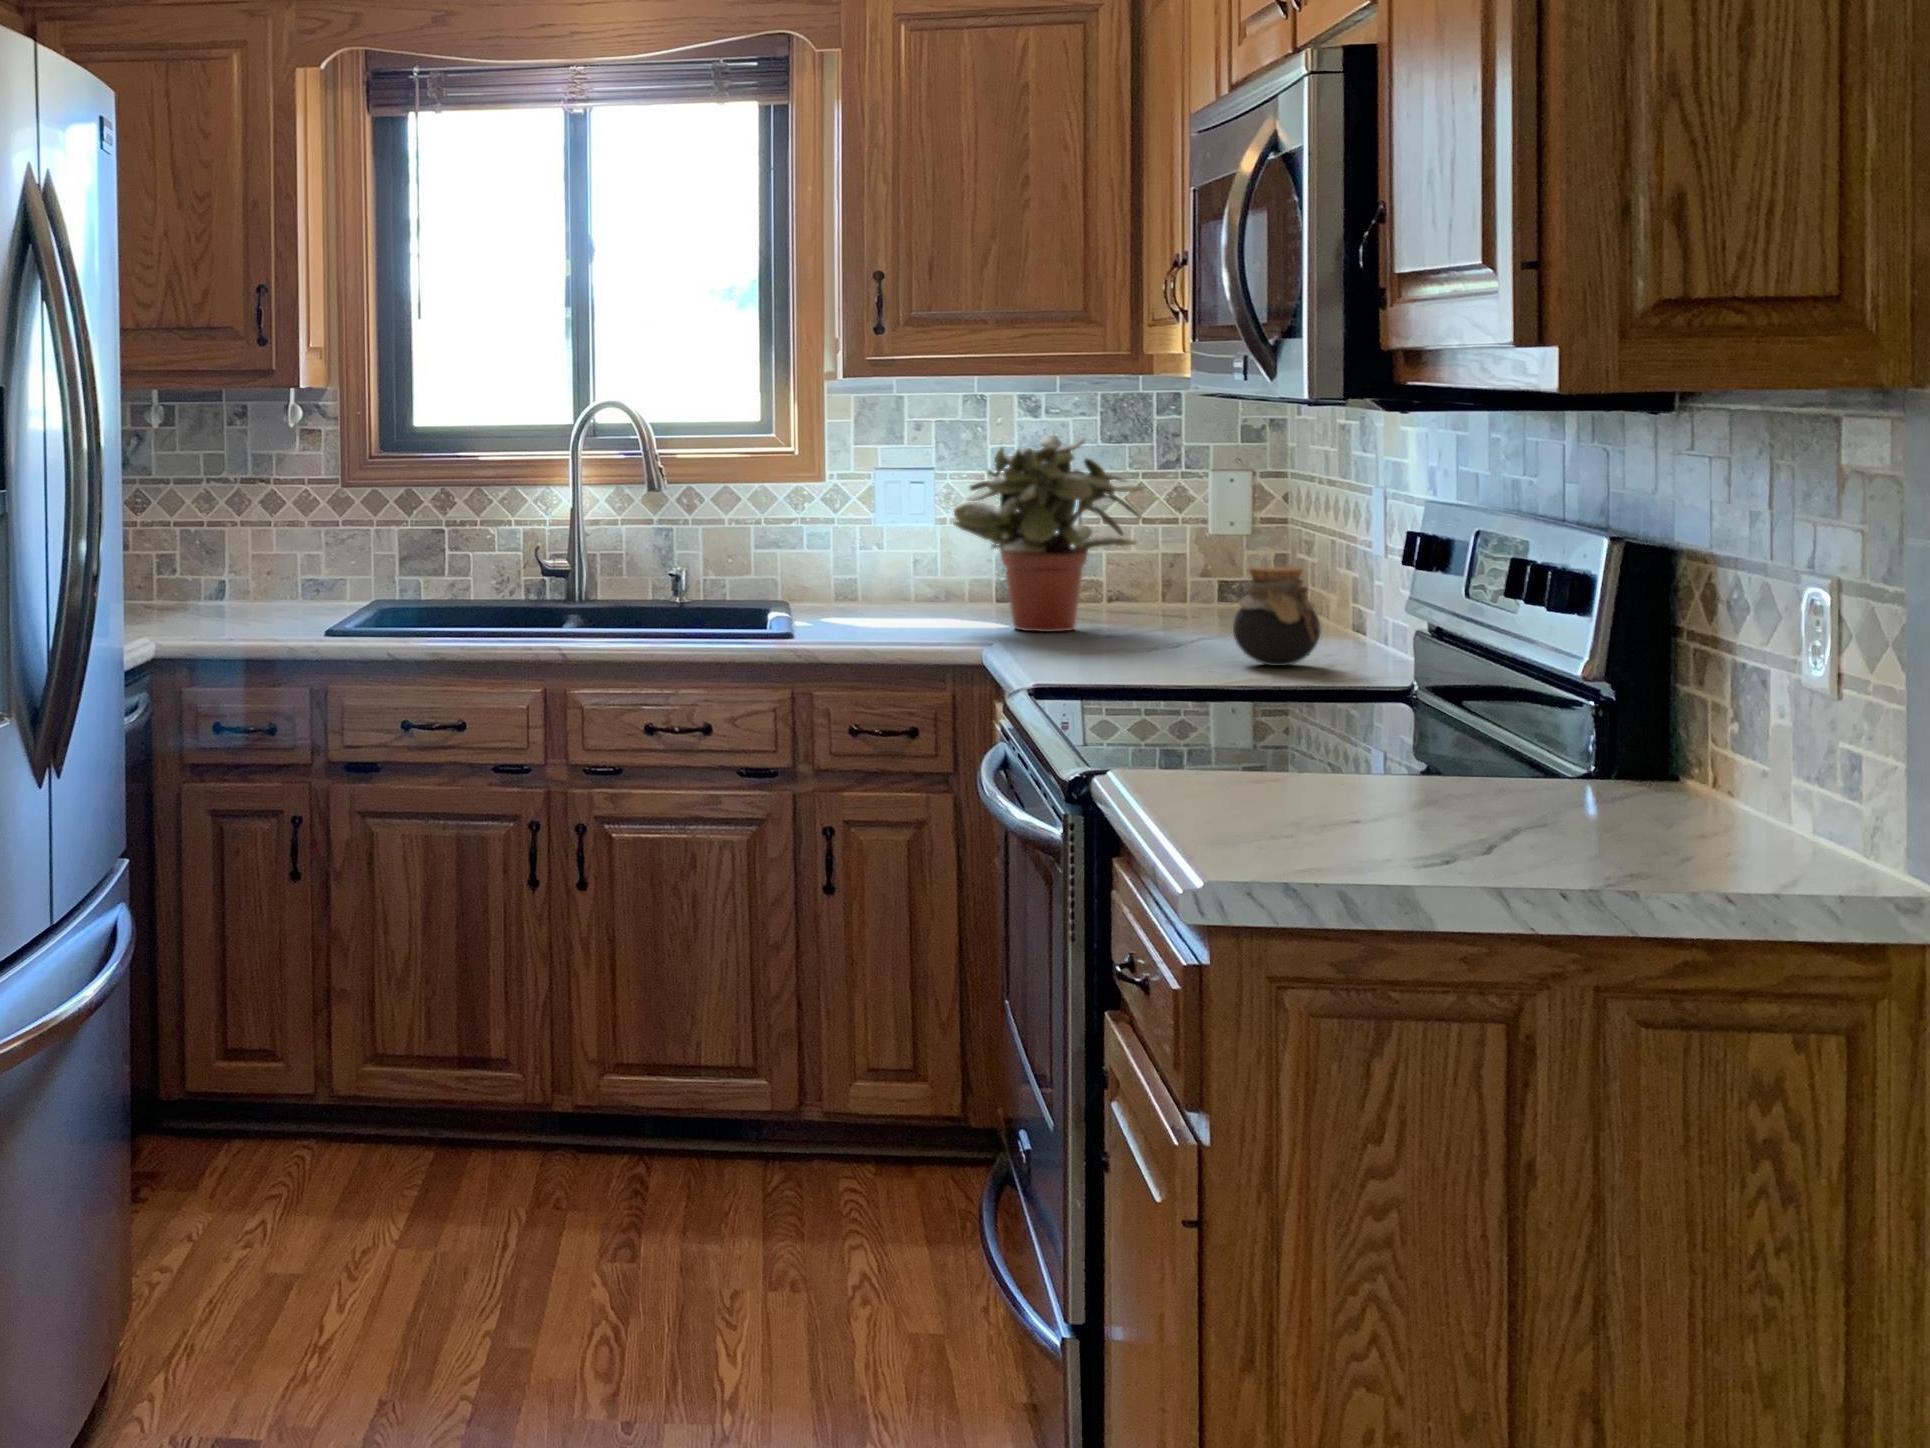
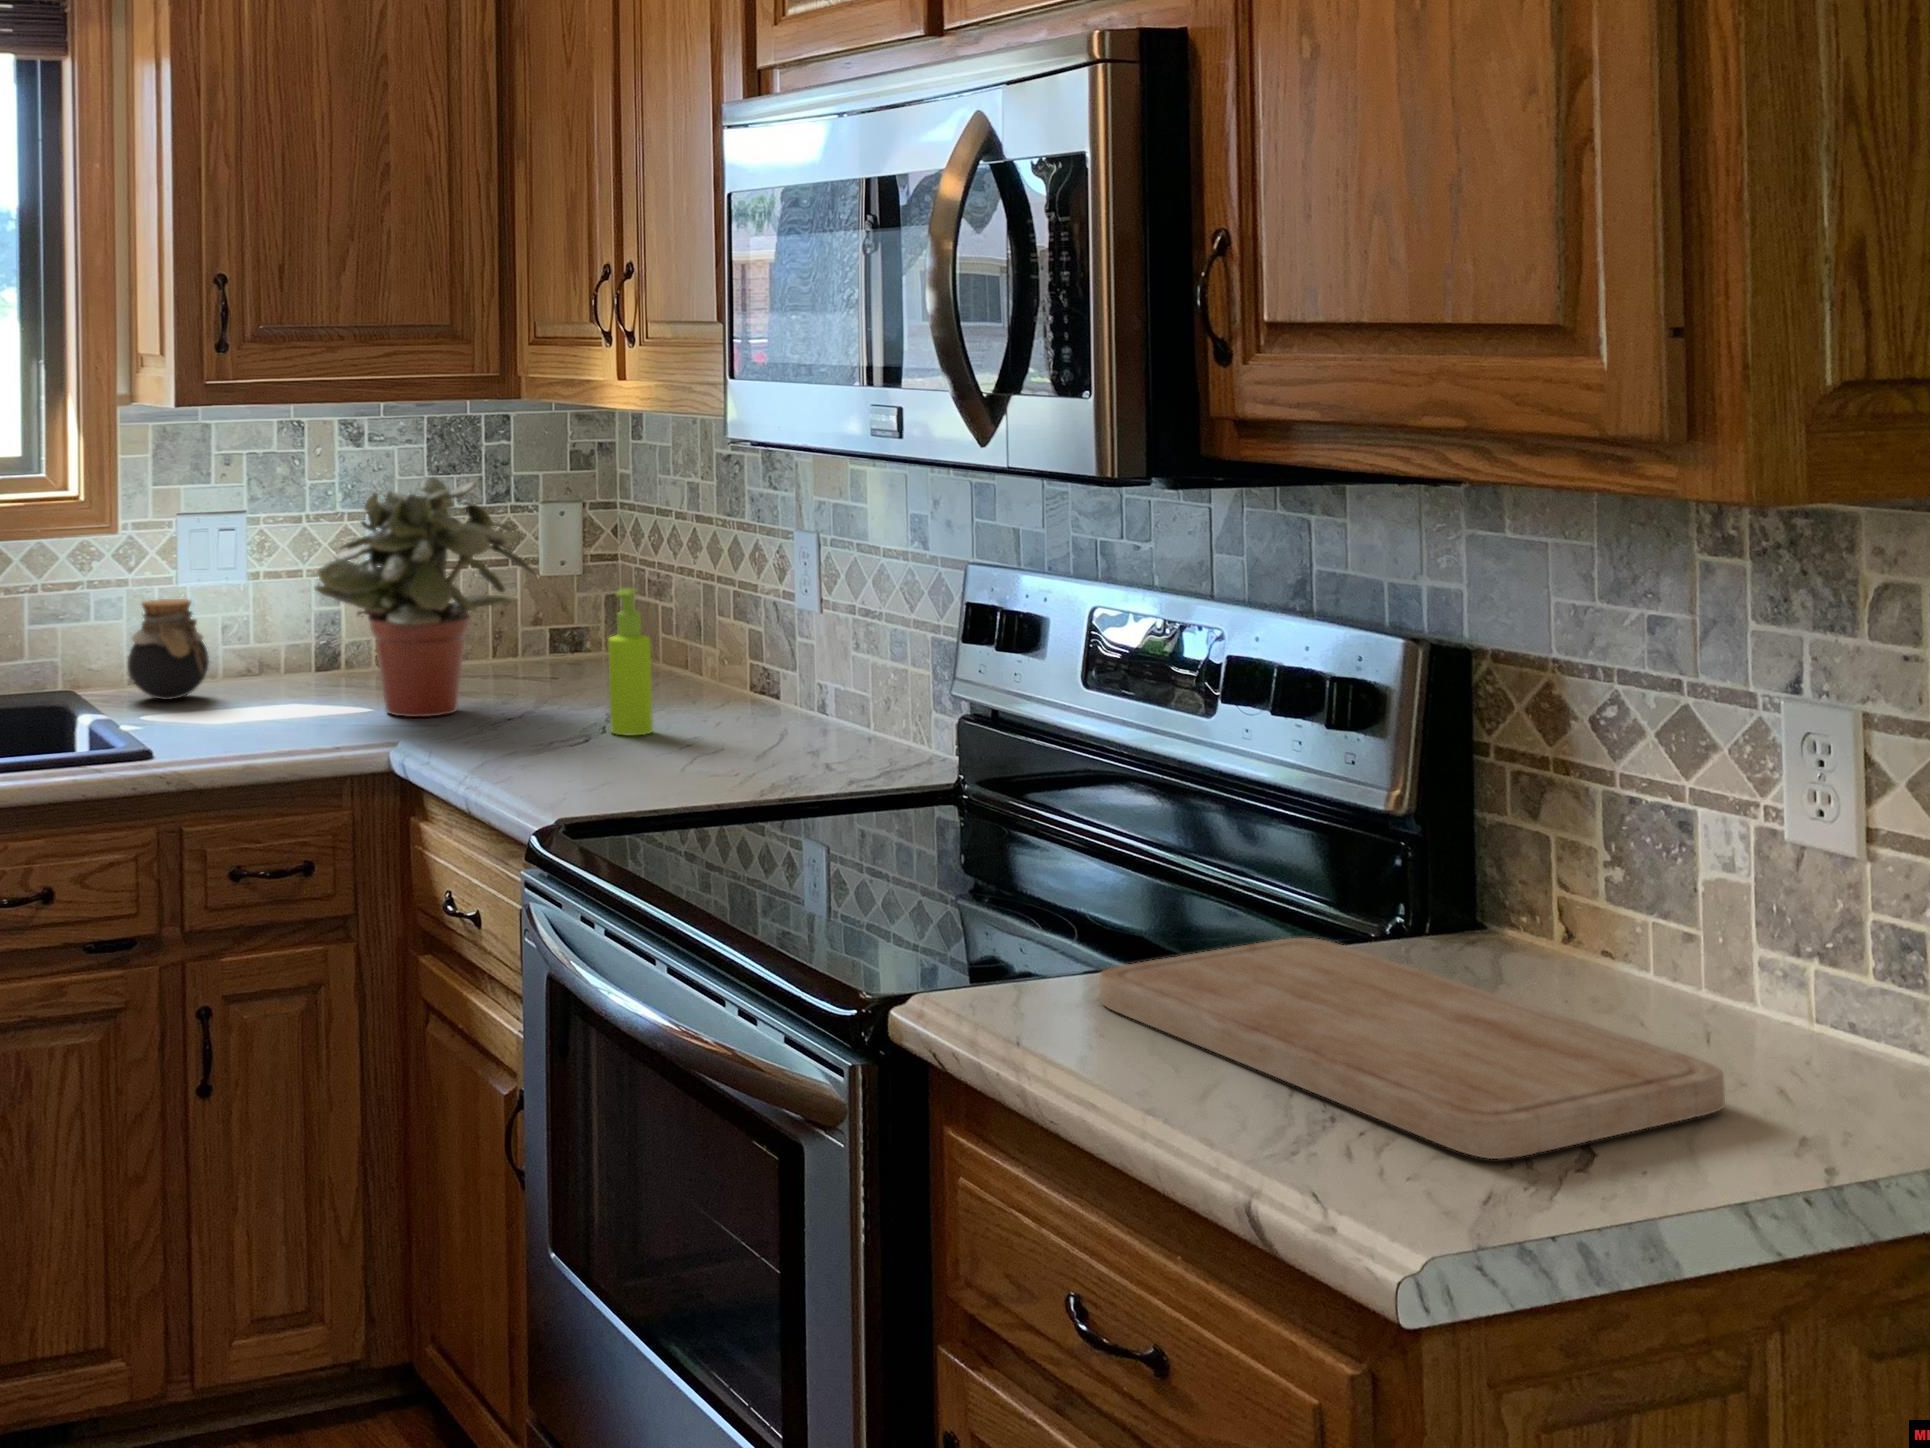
soap dispenser: none [1179,529,1217,651] -> present [608,588,653,735]
jar: present [1233,567,1321,666] -> present [128,599,209,700]
cutting board: none [1270,768,1657,872] -> present [1099,938,1725,1159]

